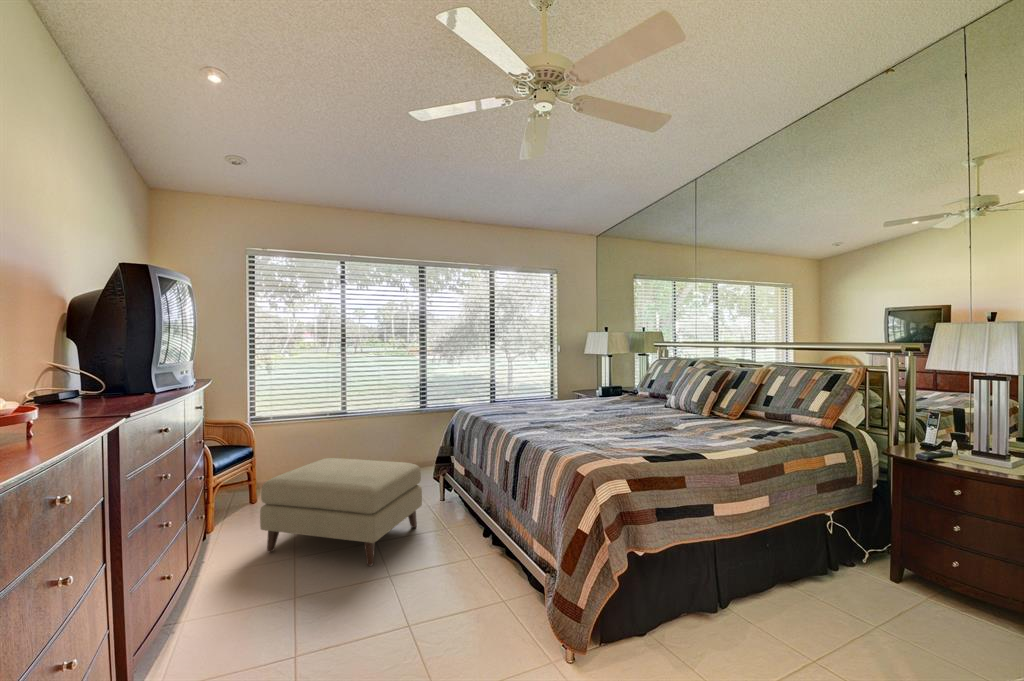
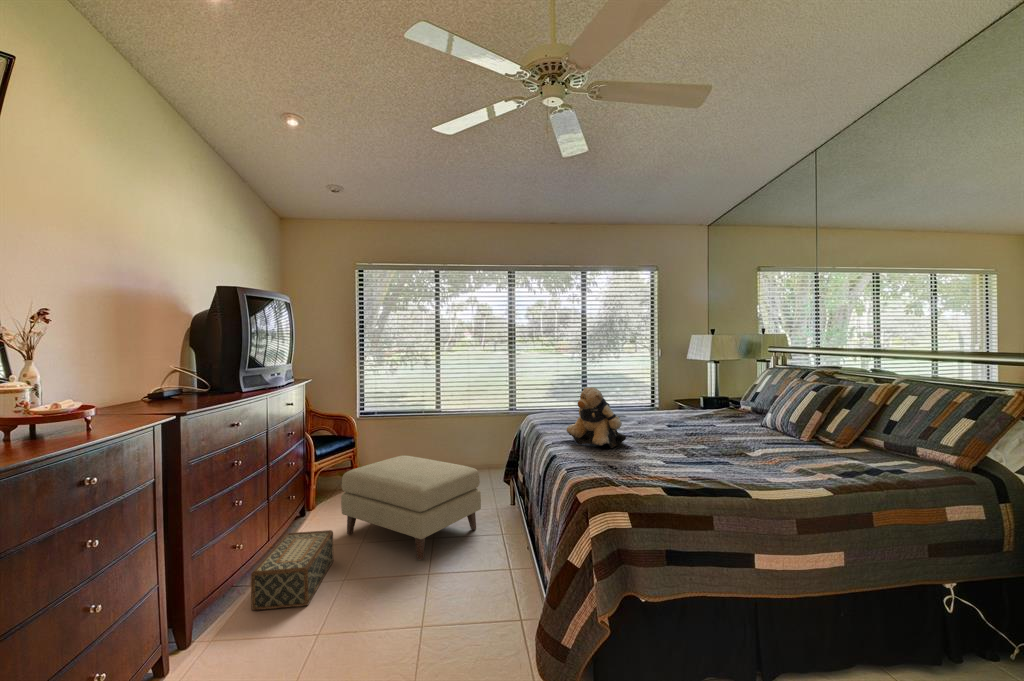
teddy bear: none [524,375,579,431] -> present [567,387,626,448]
woven basket: none [174,548,264,660] -> present [251,530,334,610]

